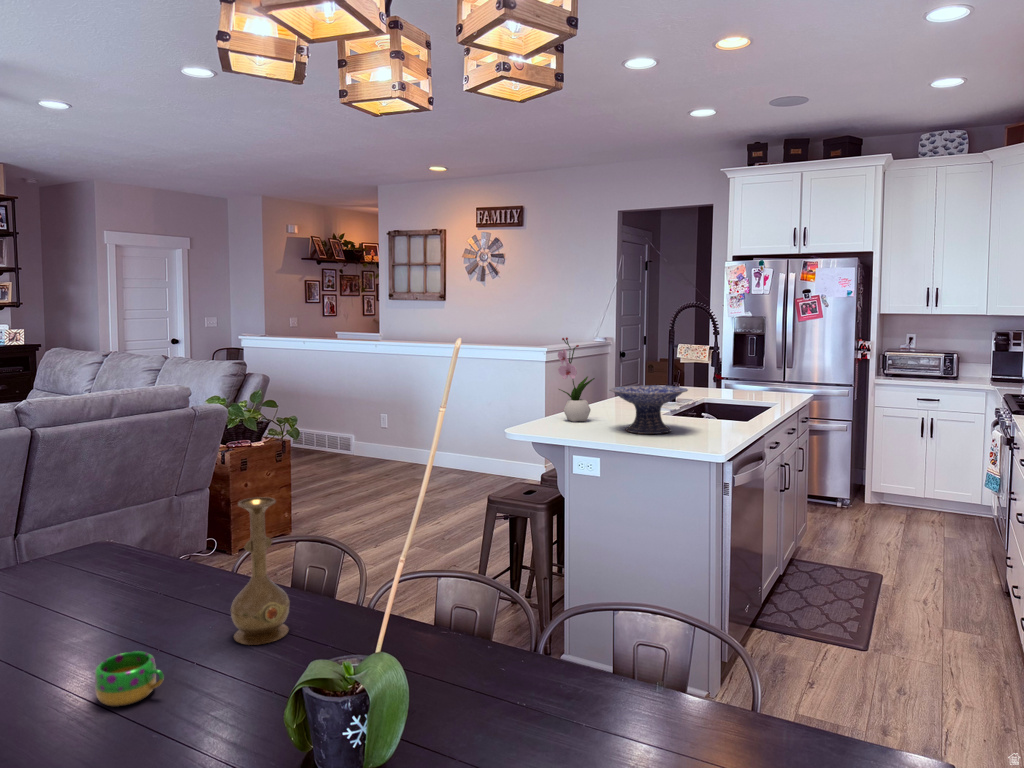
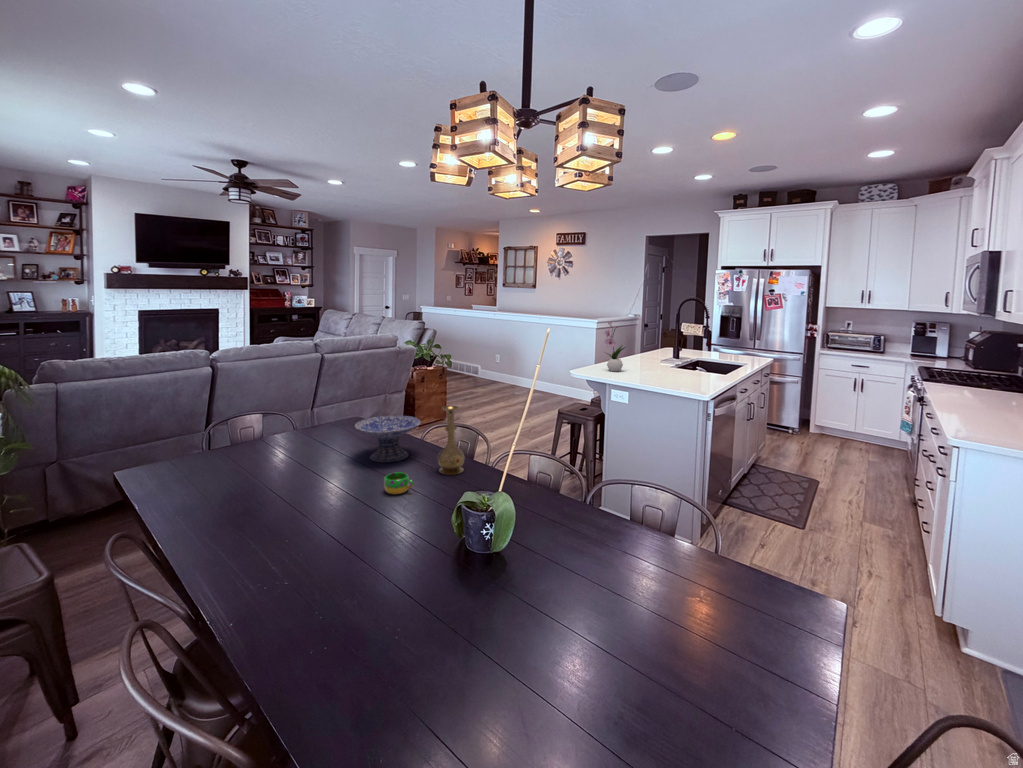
decorative bowl: present [610,385,688,434] -> present [355,416,421,462]

